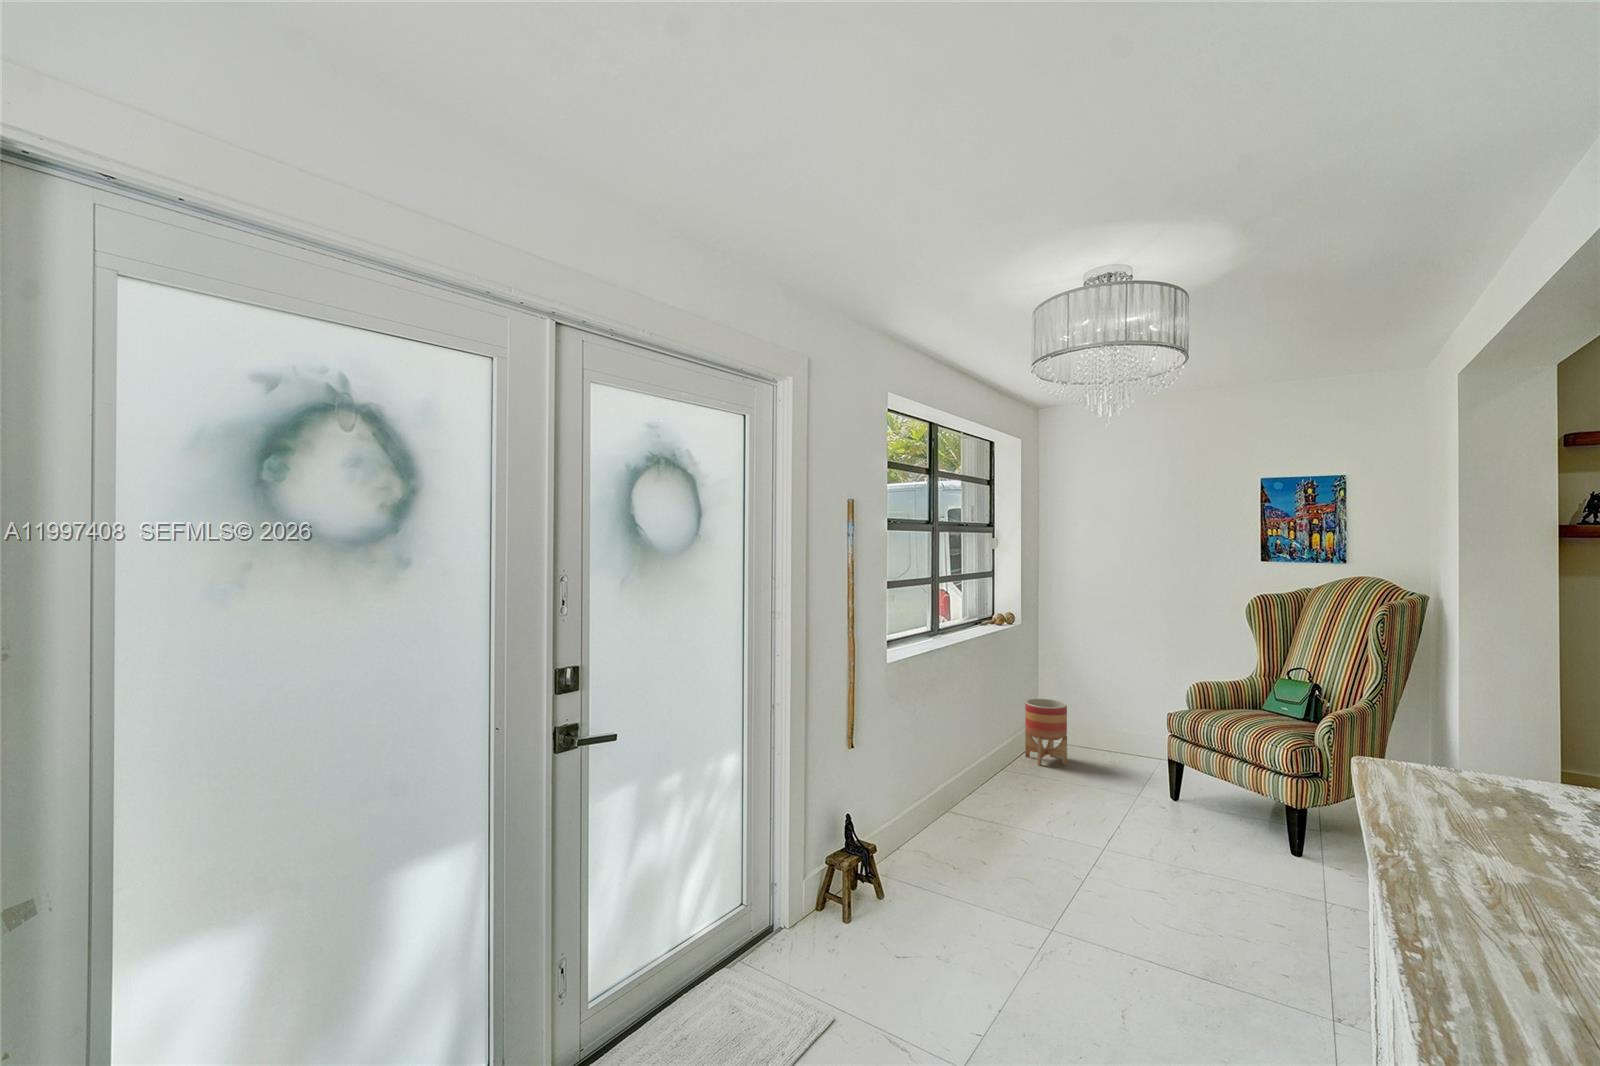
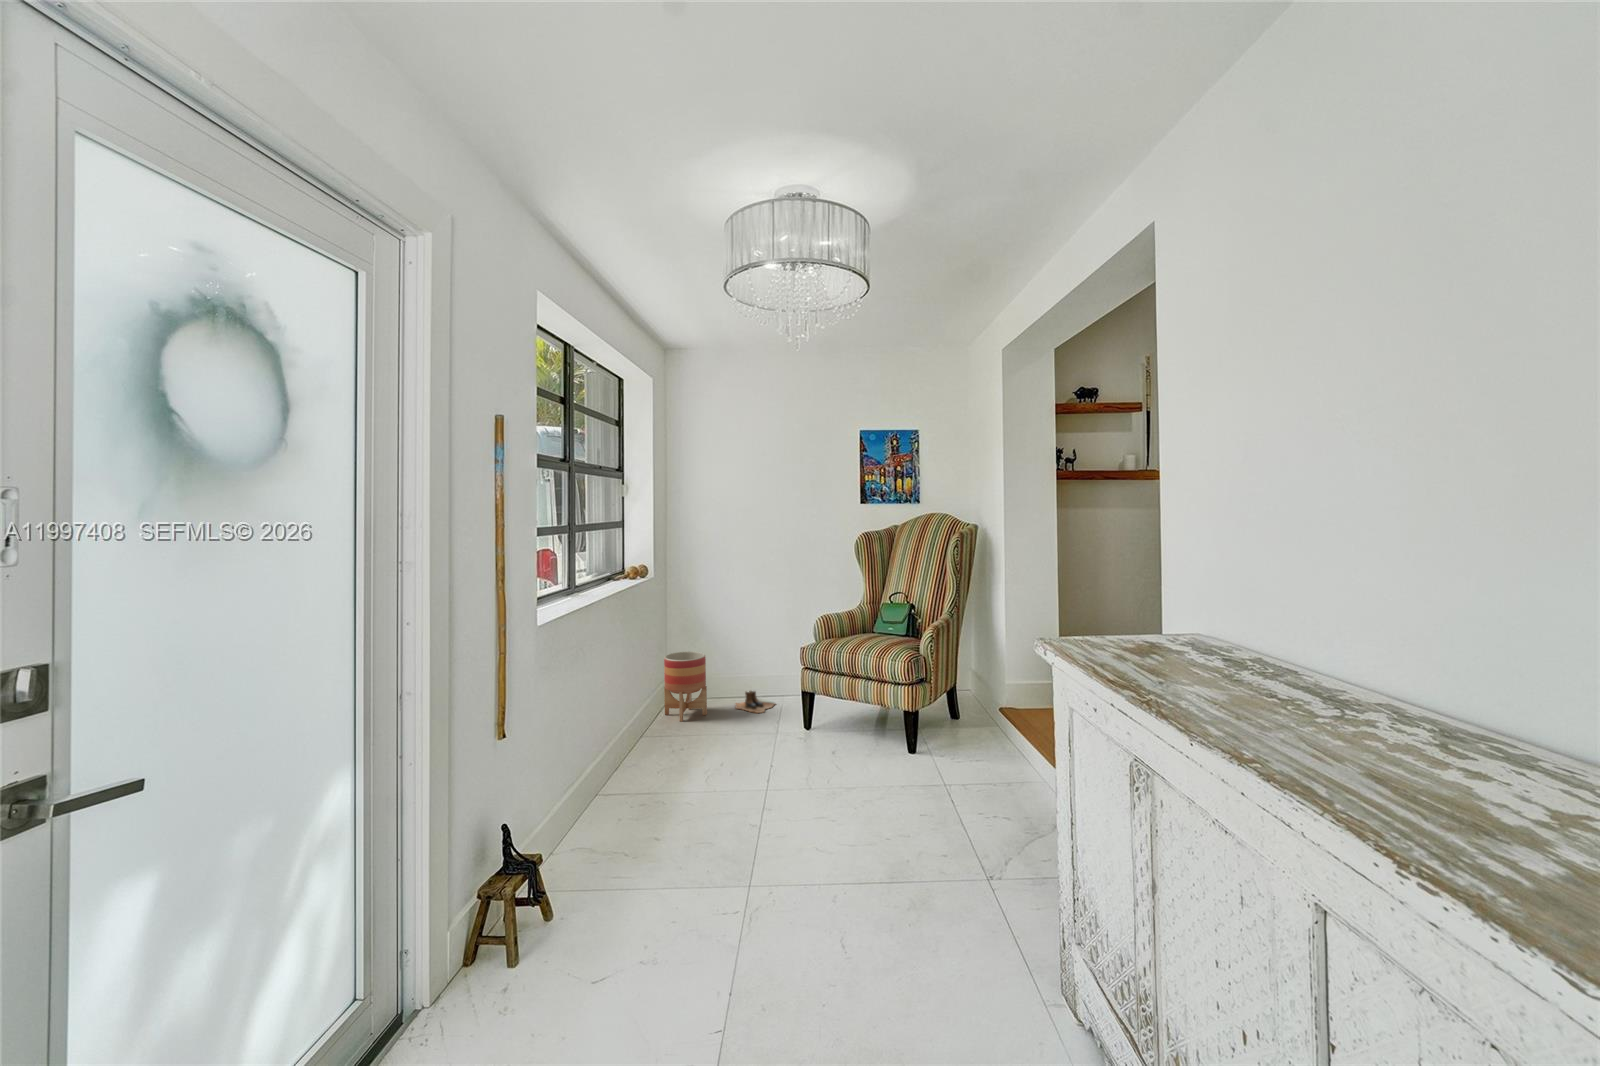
boots: none [1099,750,1147,775] -> present [736,691,775,713]

